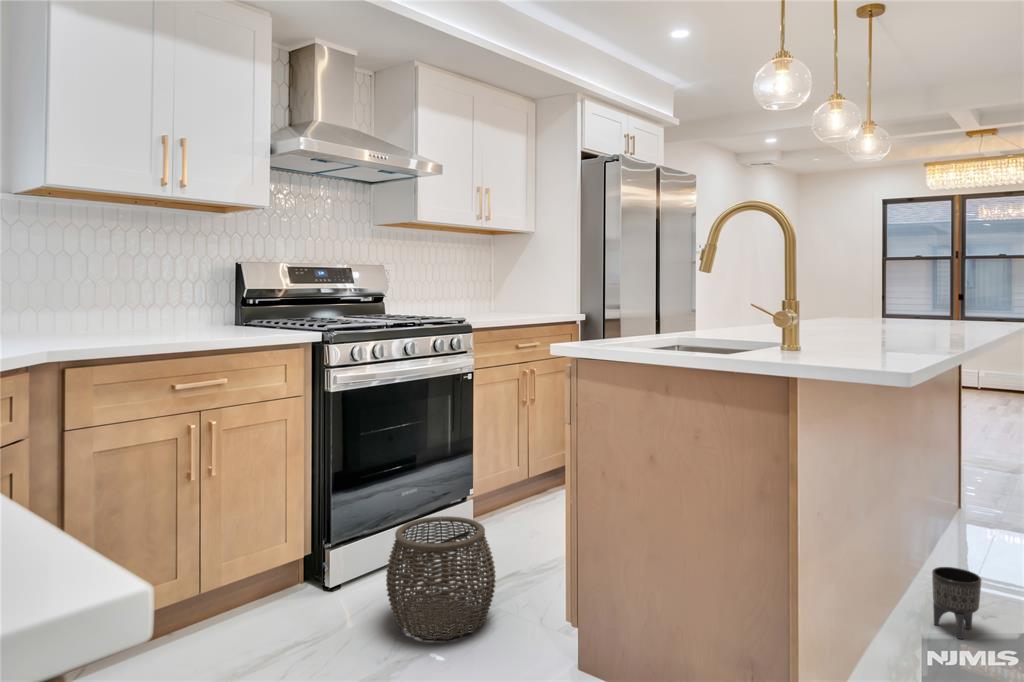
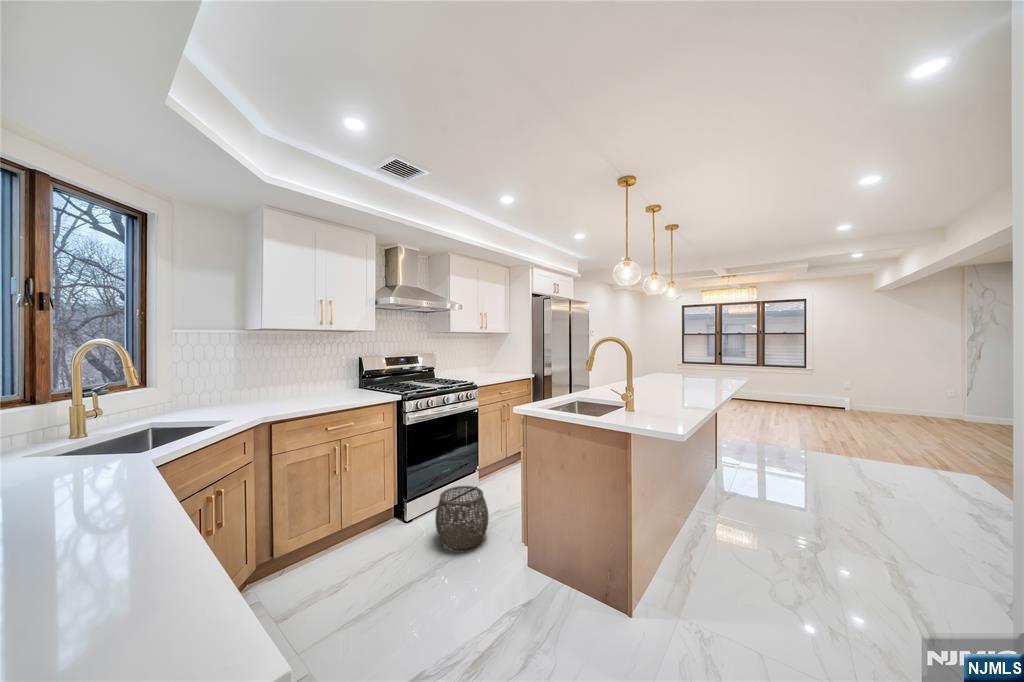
planter: present [932,567,981,639] -> none [697,507,719,543]

